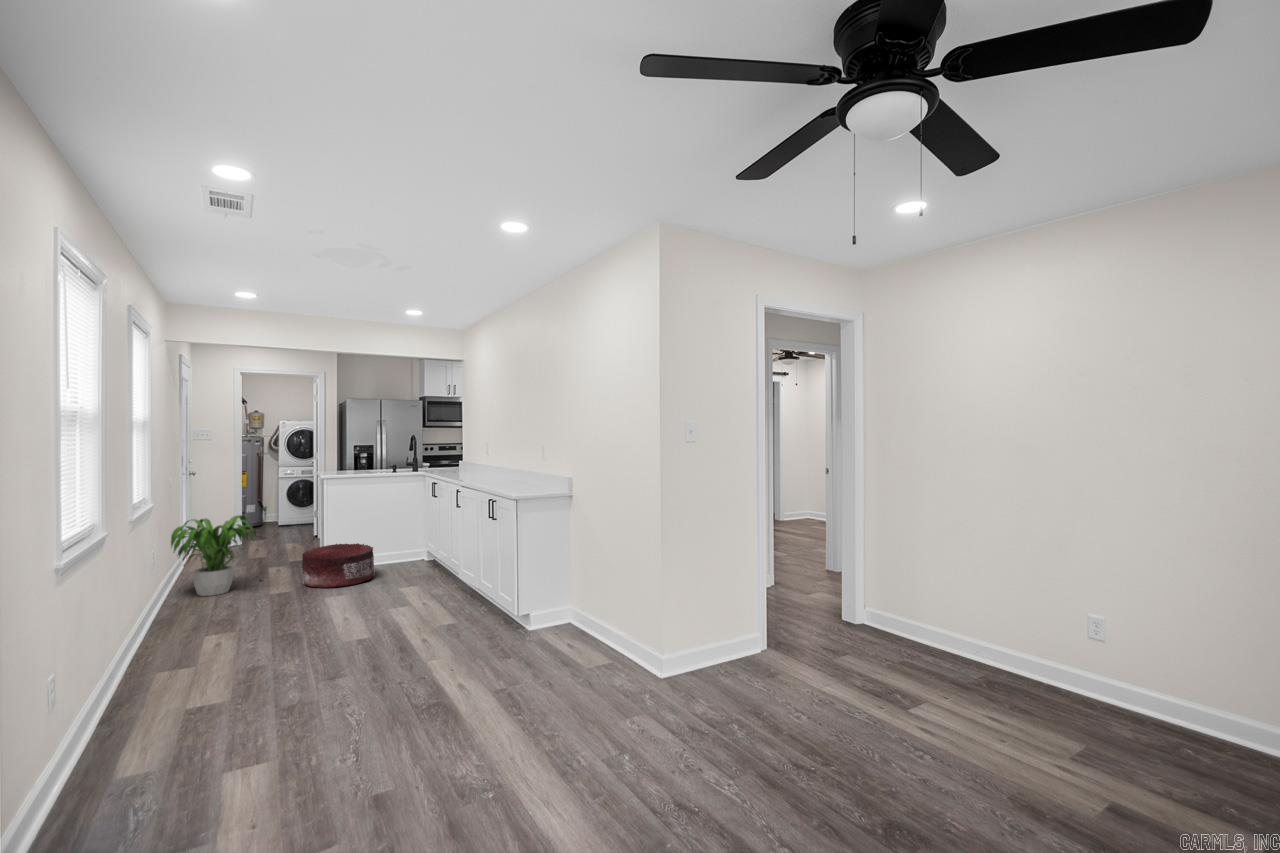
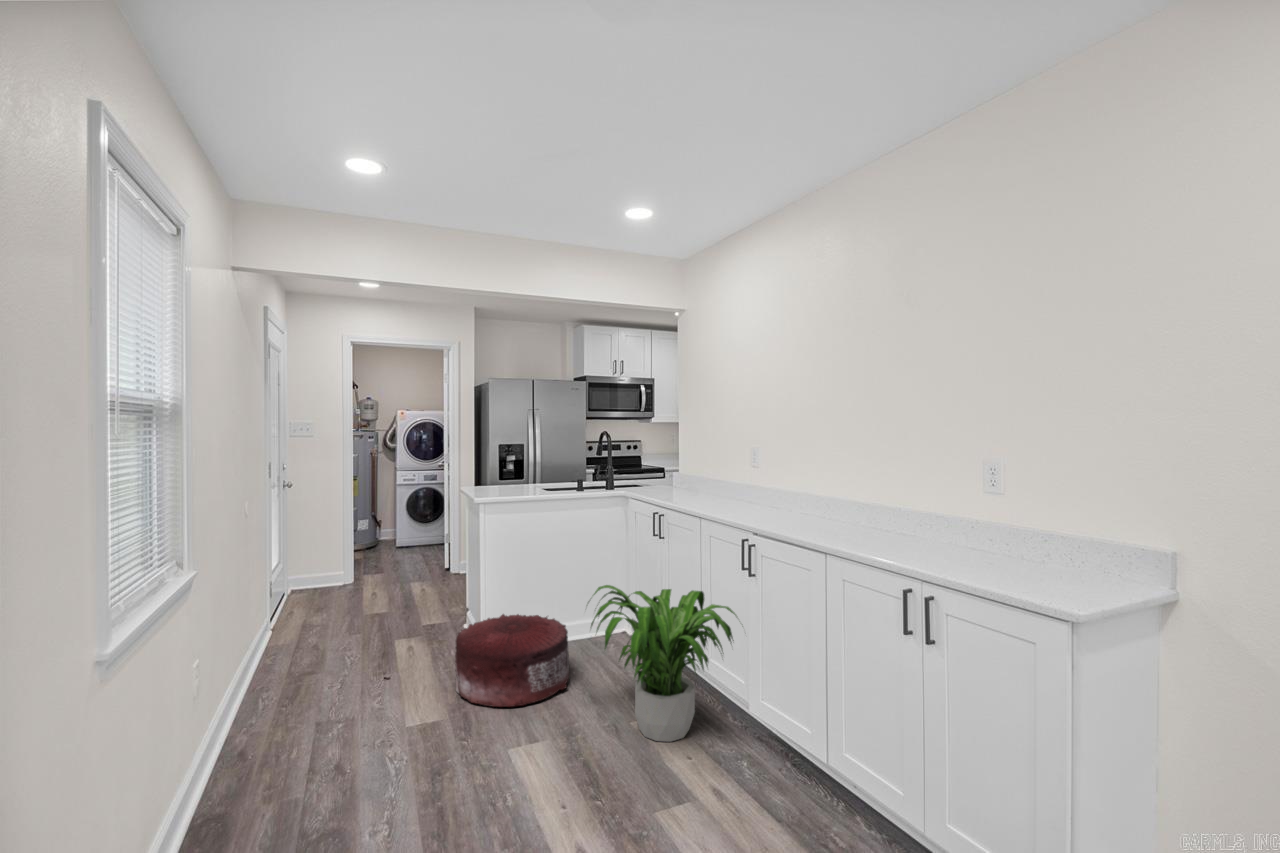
potted plant: present [171,515,256,596] -> present [591,585,736,742]

